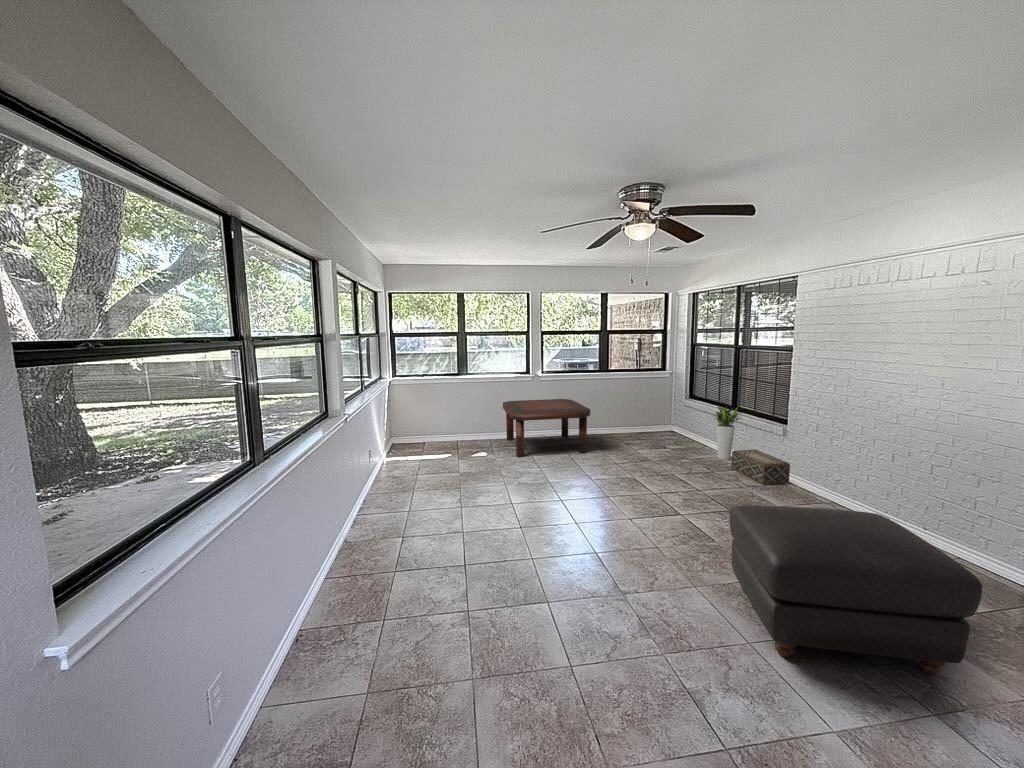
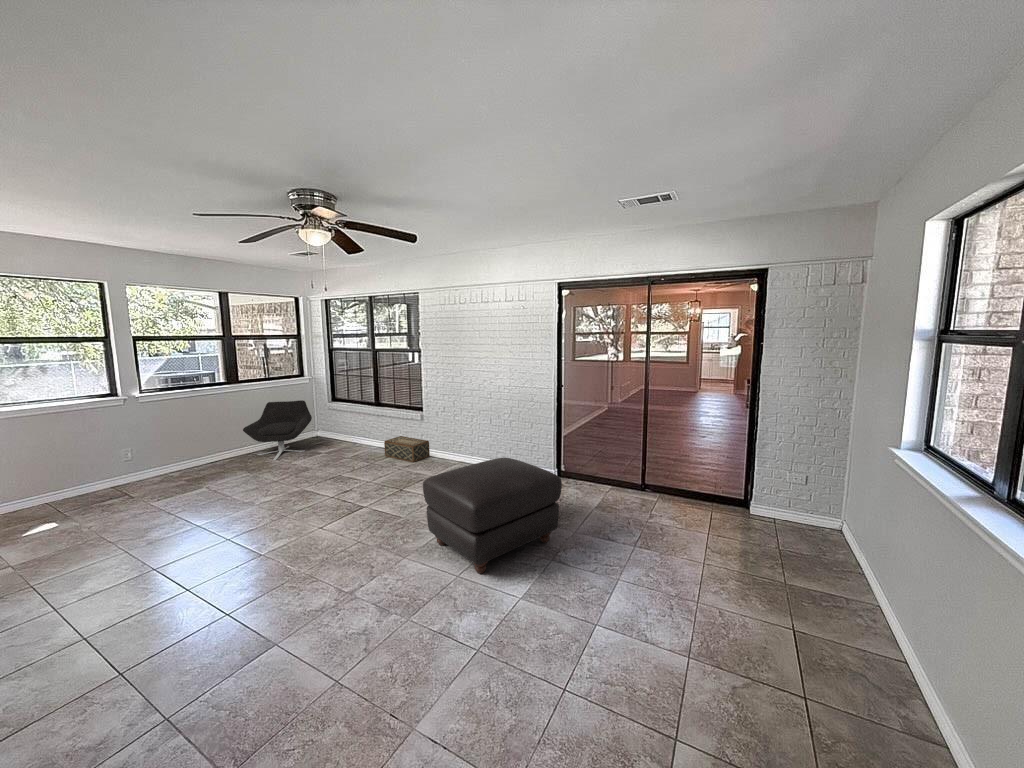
lounge chair: none [605,392,666,446] -> present [243,400,312,460]
coffee table: present [503,399,590,457] -> none [74,421,231,509]
planter: present [715,406,740,460] -> none [361,403,387,451]

